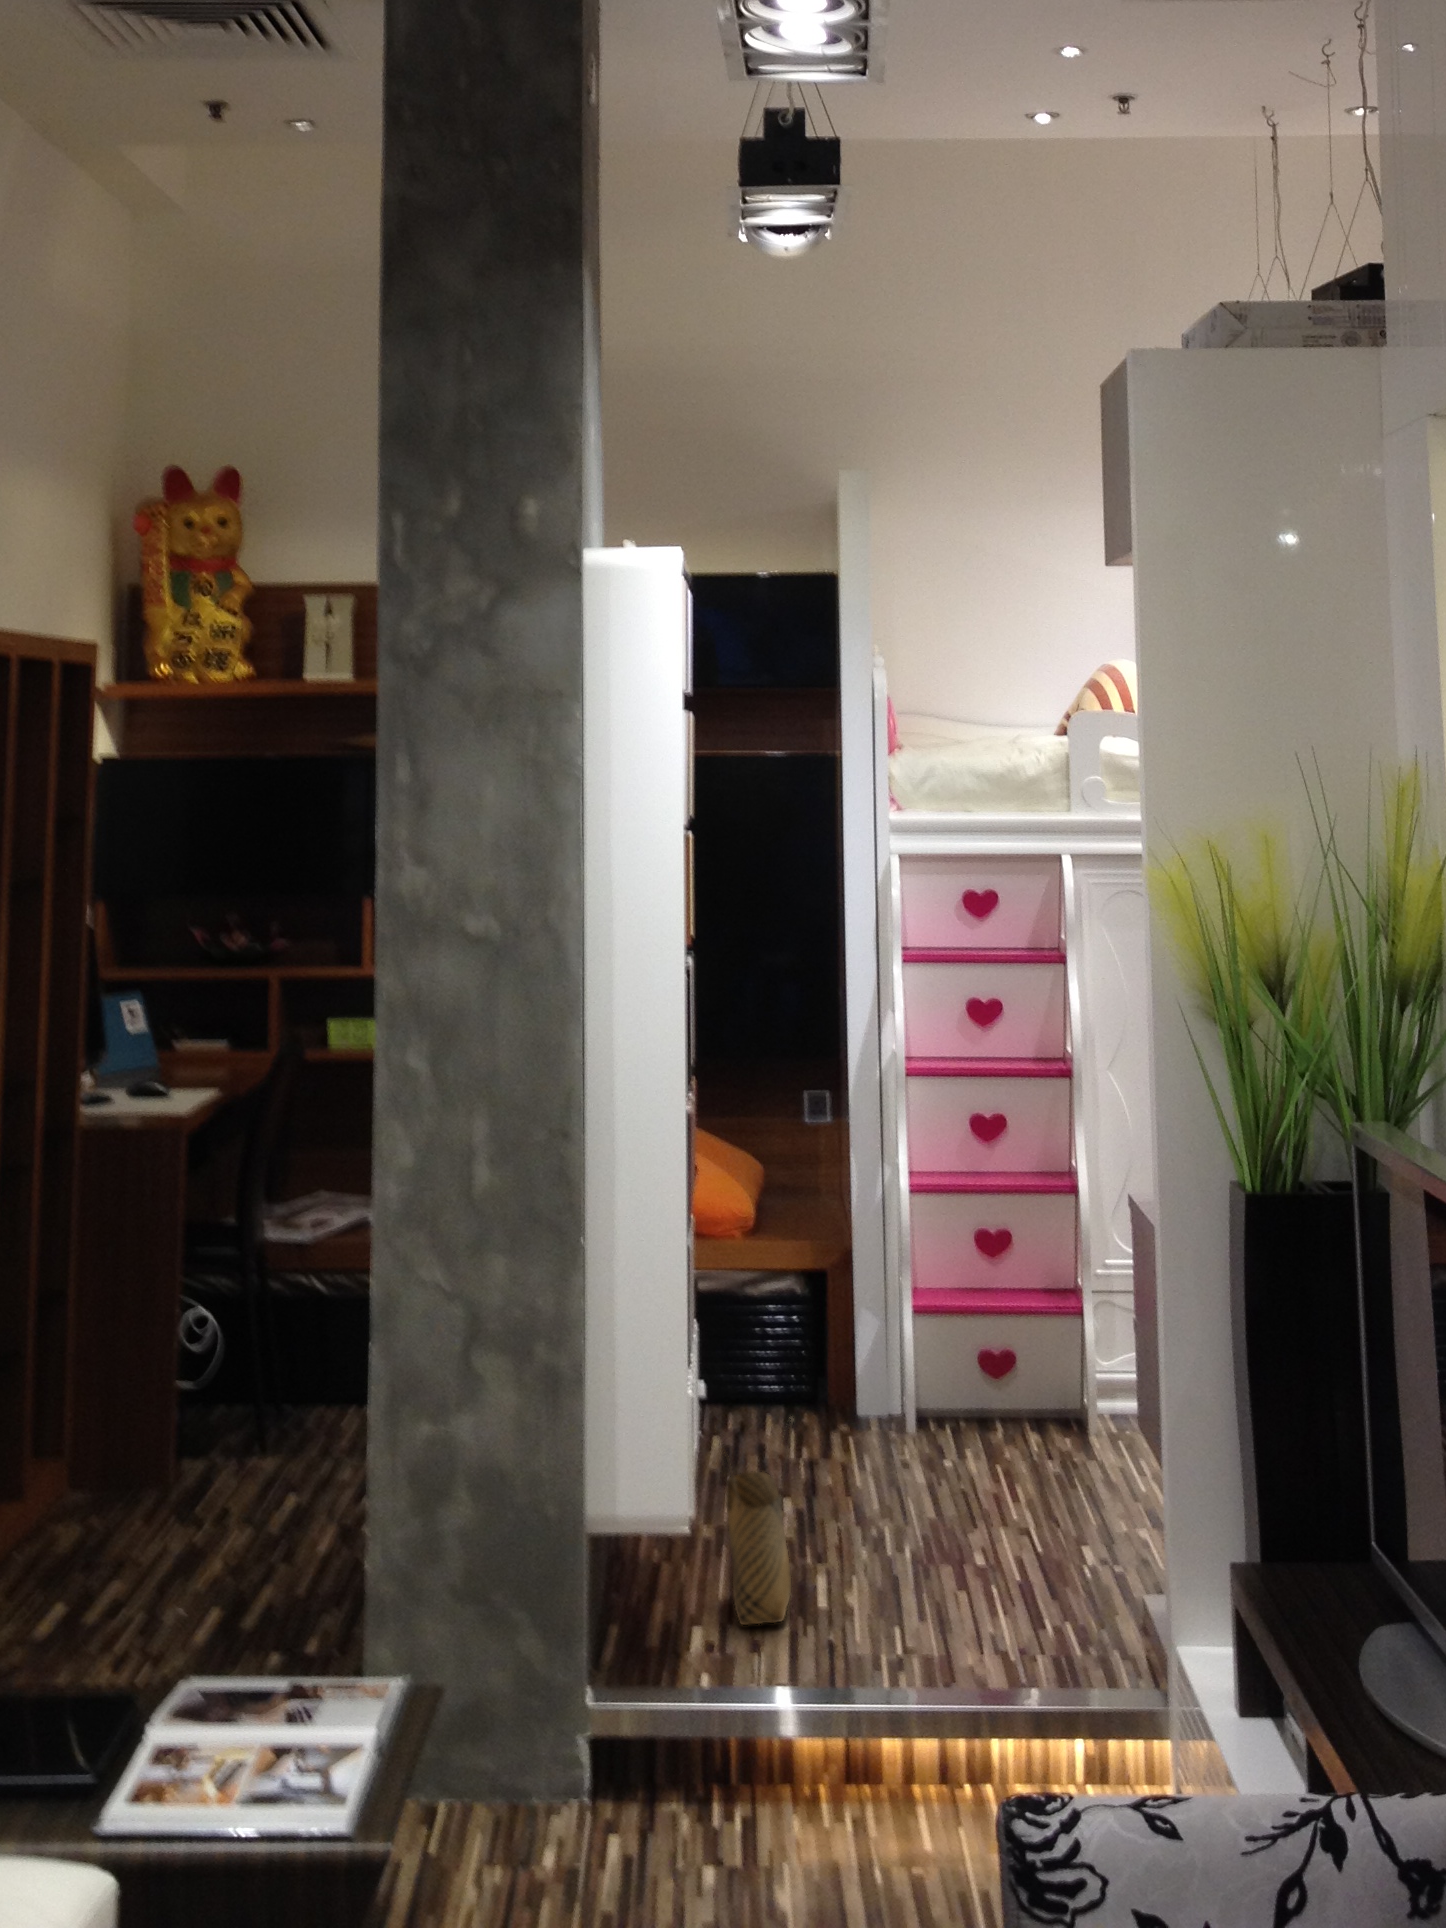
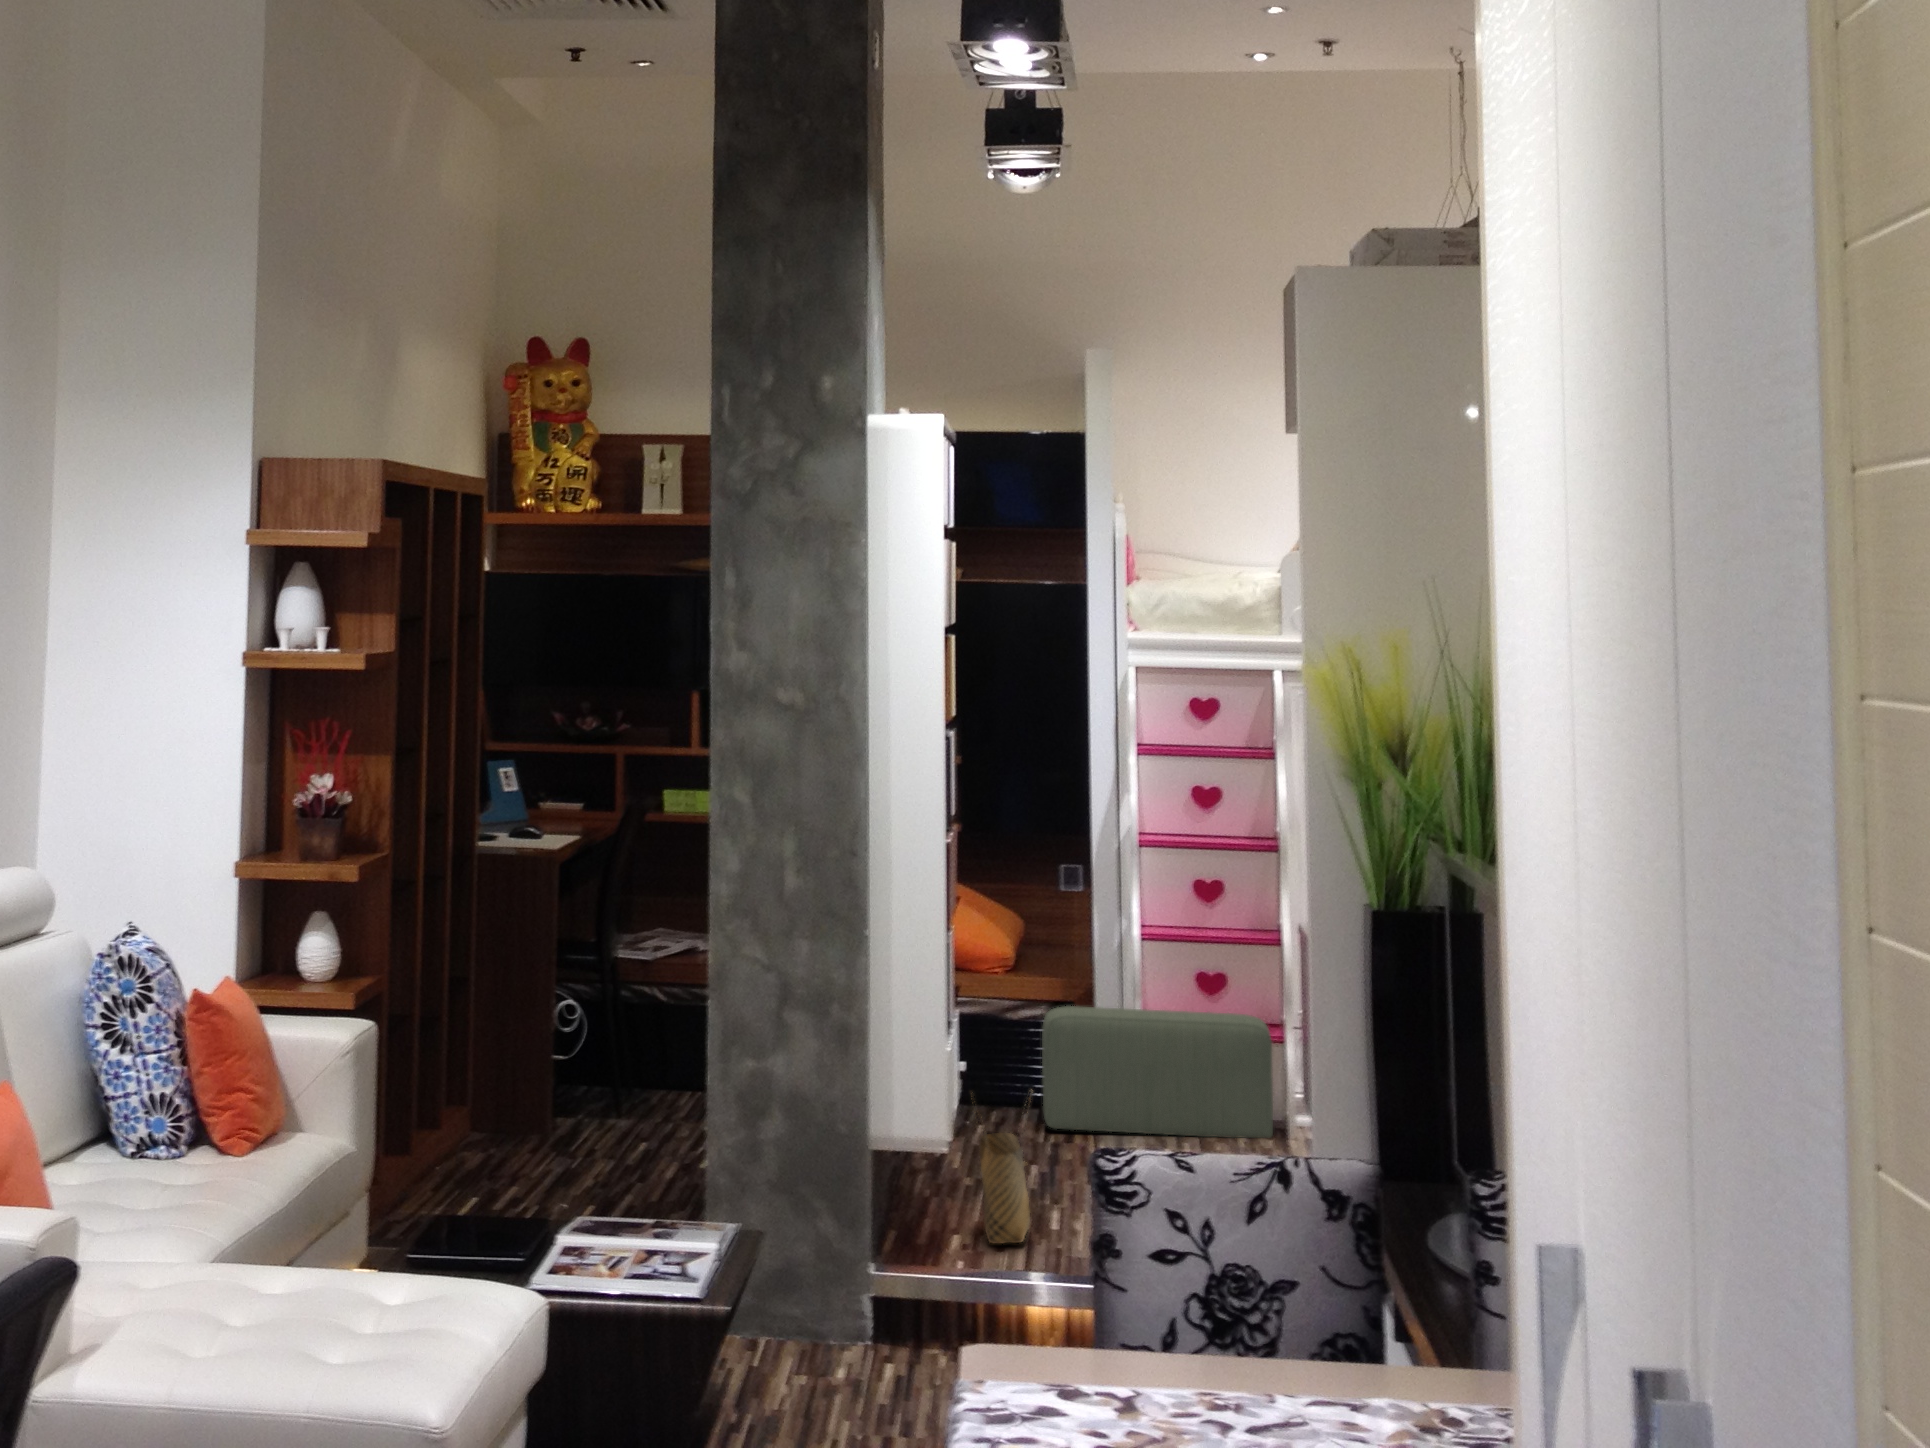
pouf: none [794,1280,1073,1437] -> present [1042,1006,1273,1138]

